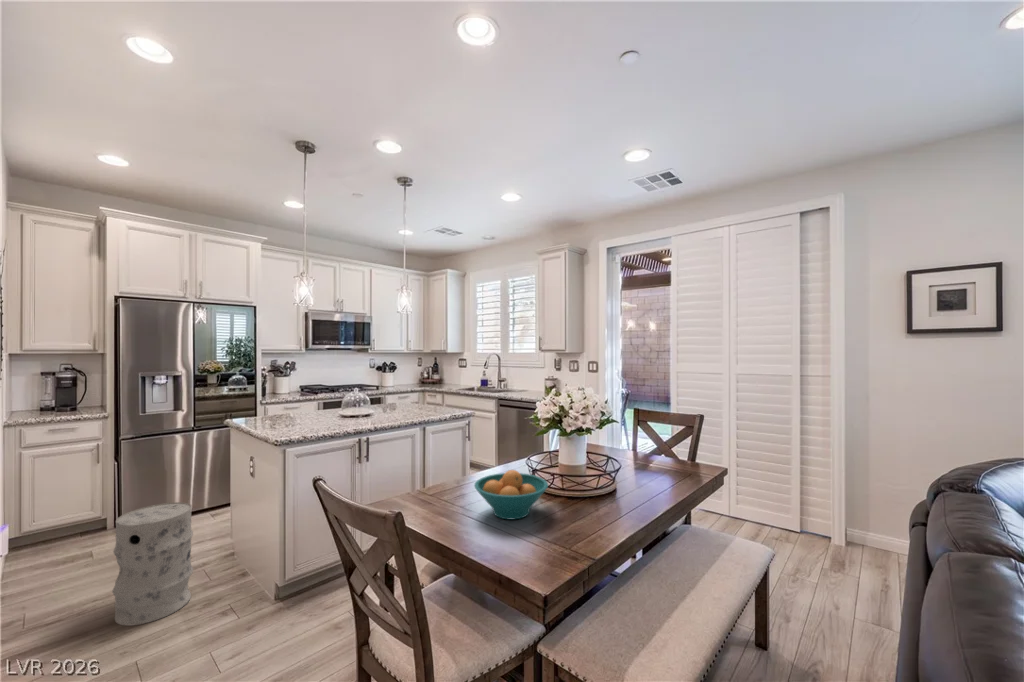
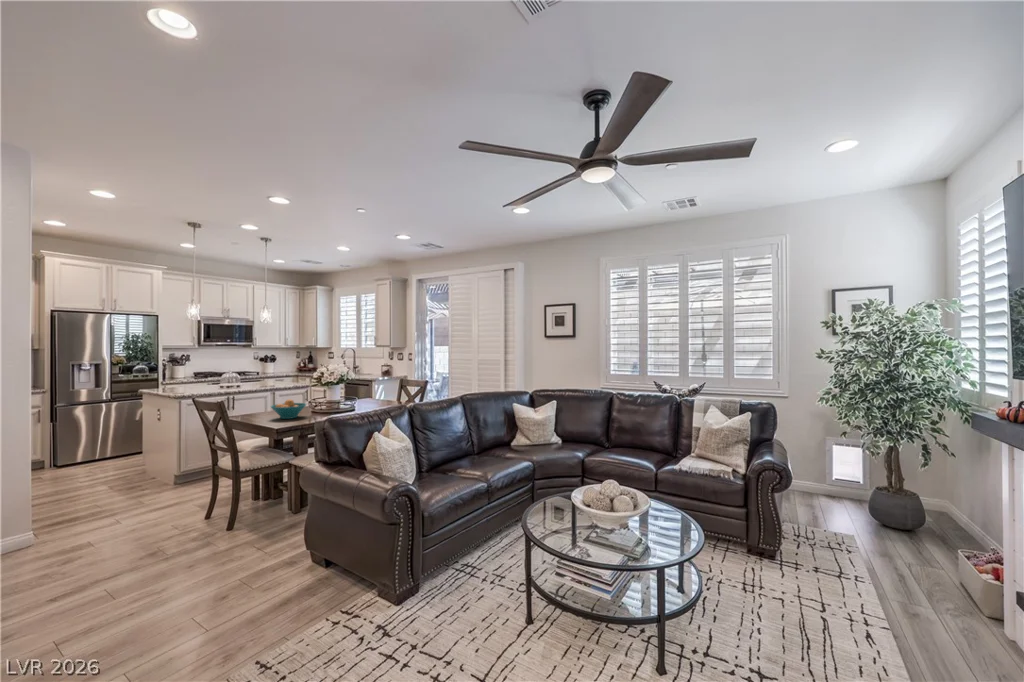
trash can: present [112,502,193,626] -> none [75,435,122,496]

